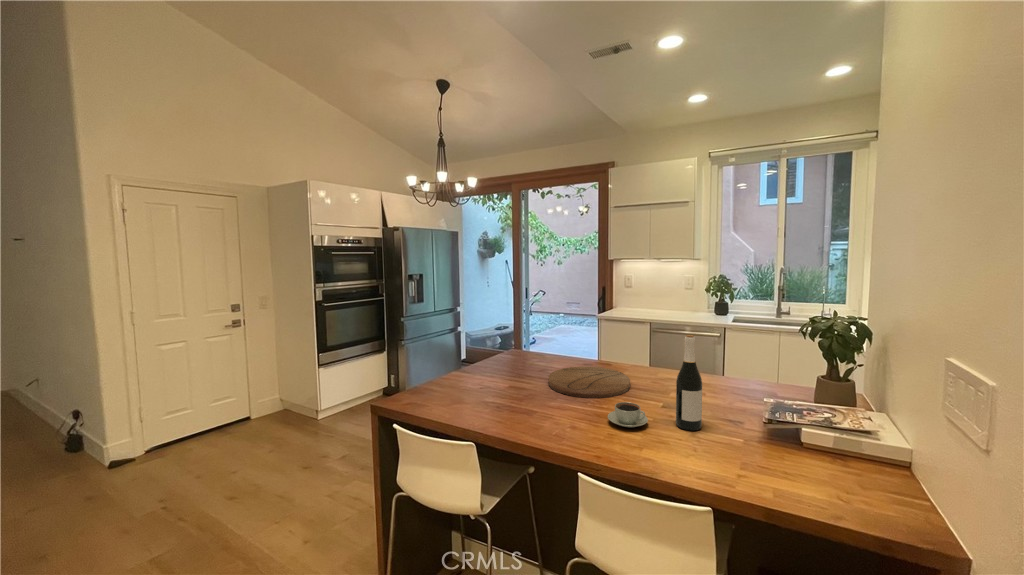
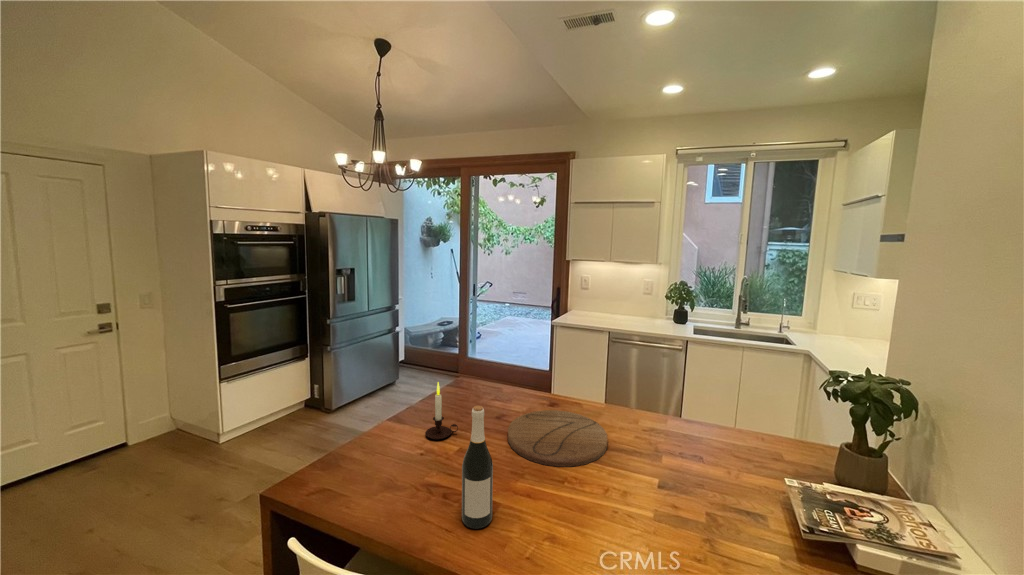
wine bottle: present [676,335,702,431] -> present [462,406,493,529]
candle: none [484,338,509,383] -> present [425,382,458,439]
coffee cup: present [608,402,648,428] -> none [591,489,643,532]

